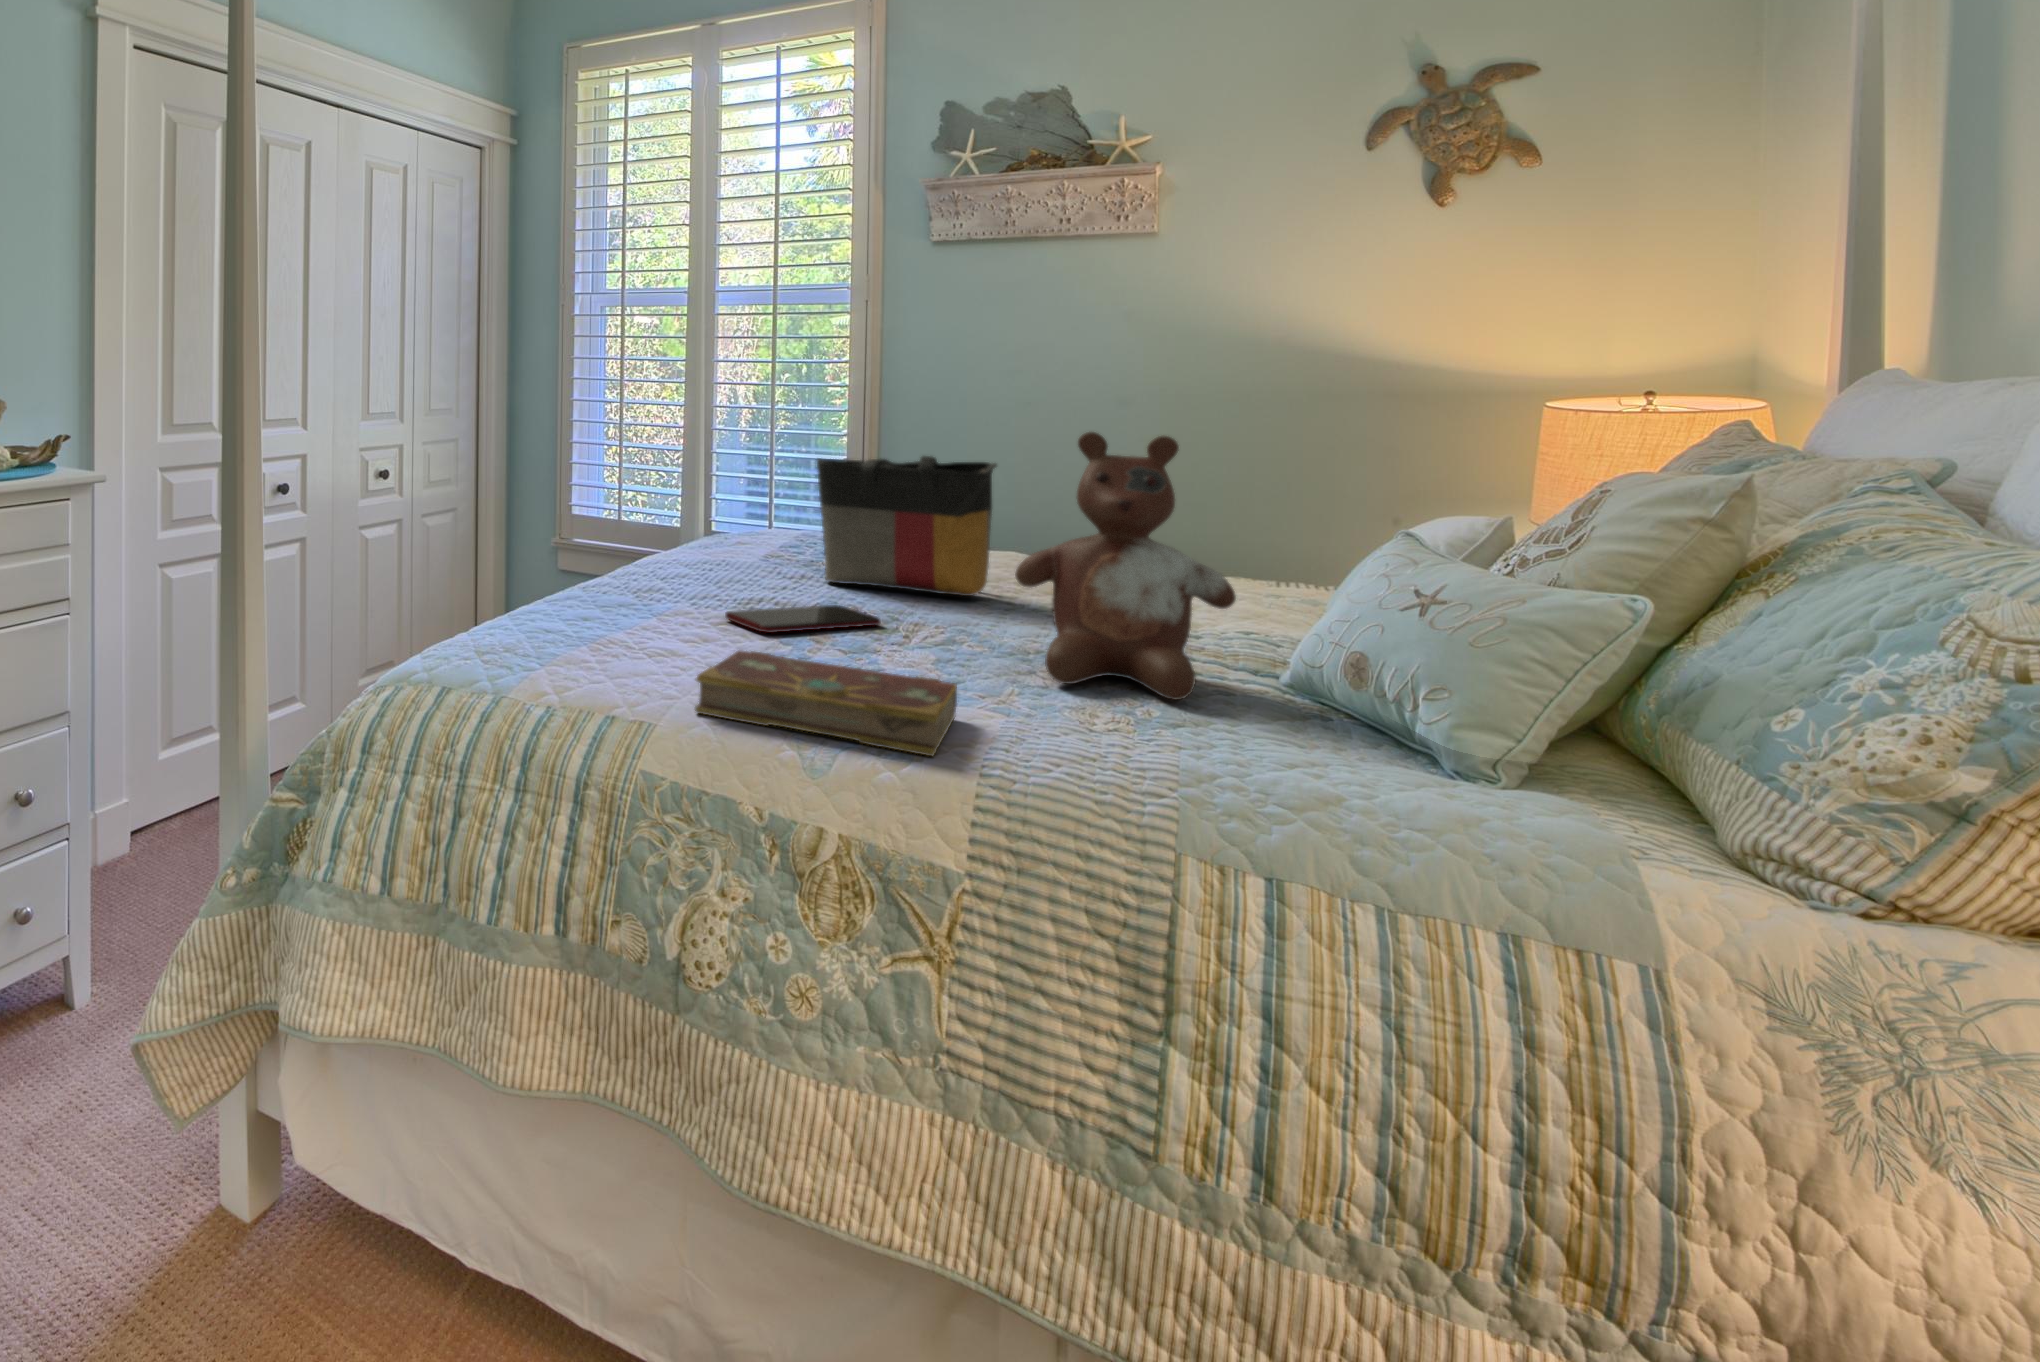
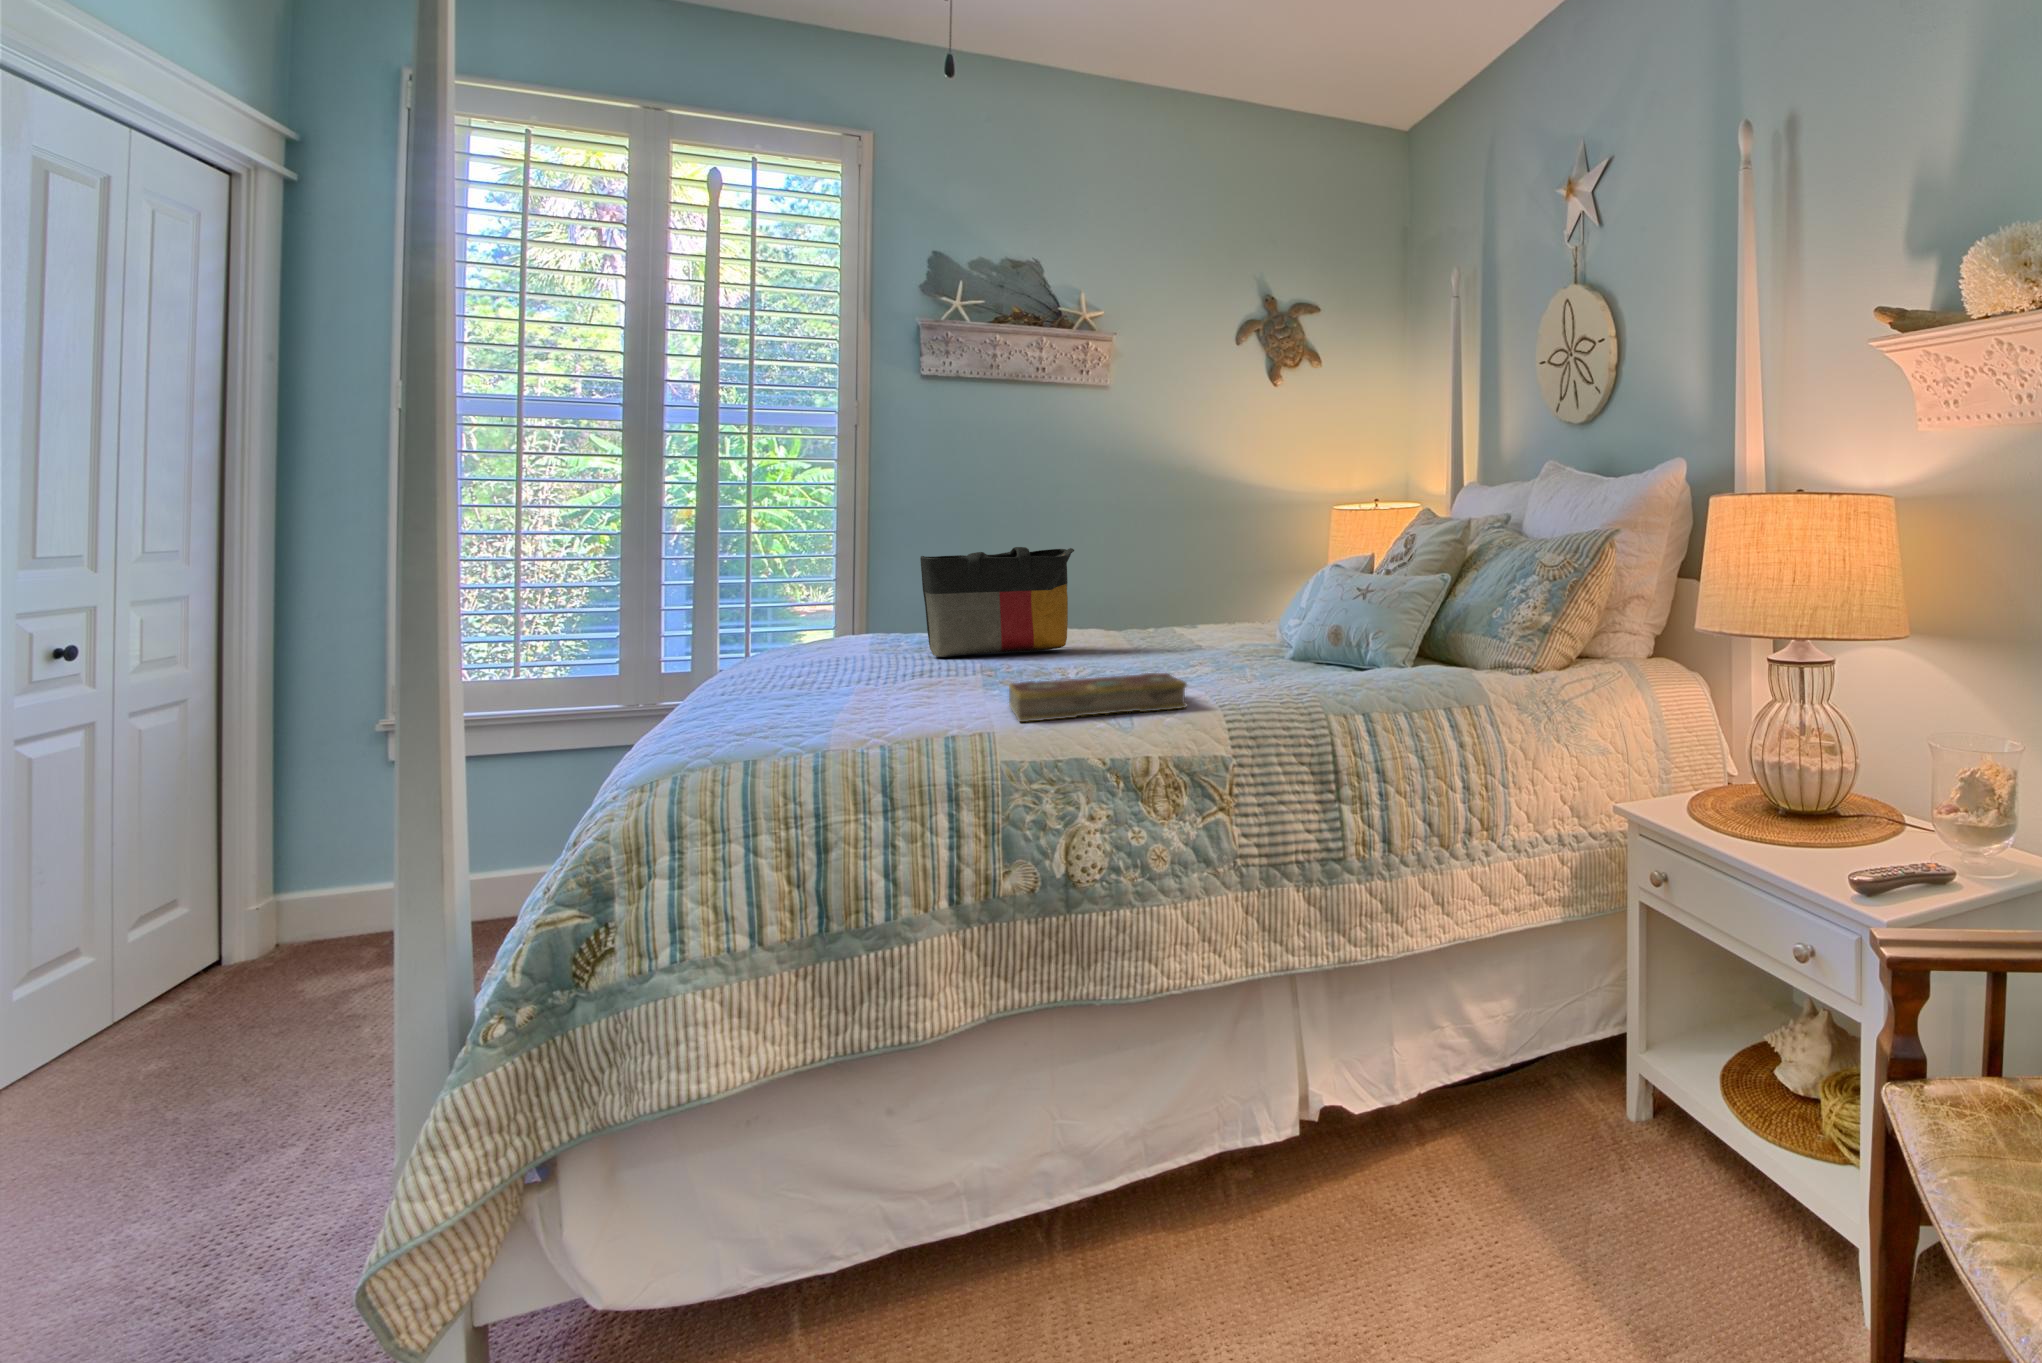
stuffed bear: present [1015,432,1236,700] -> none [1139,516,1263,673]
smartphone: present [725,605,881,633] -> none [915,664,1032,686]

